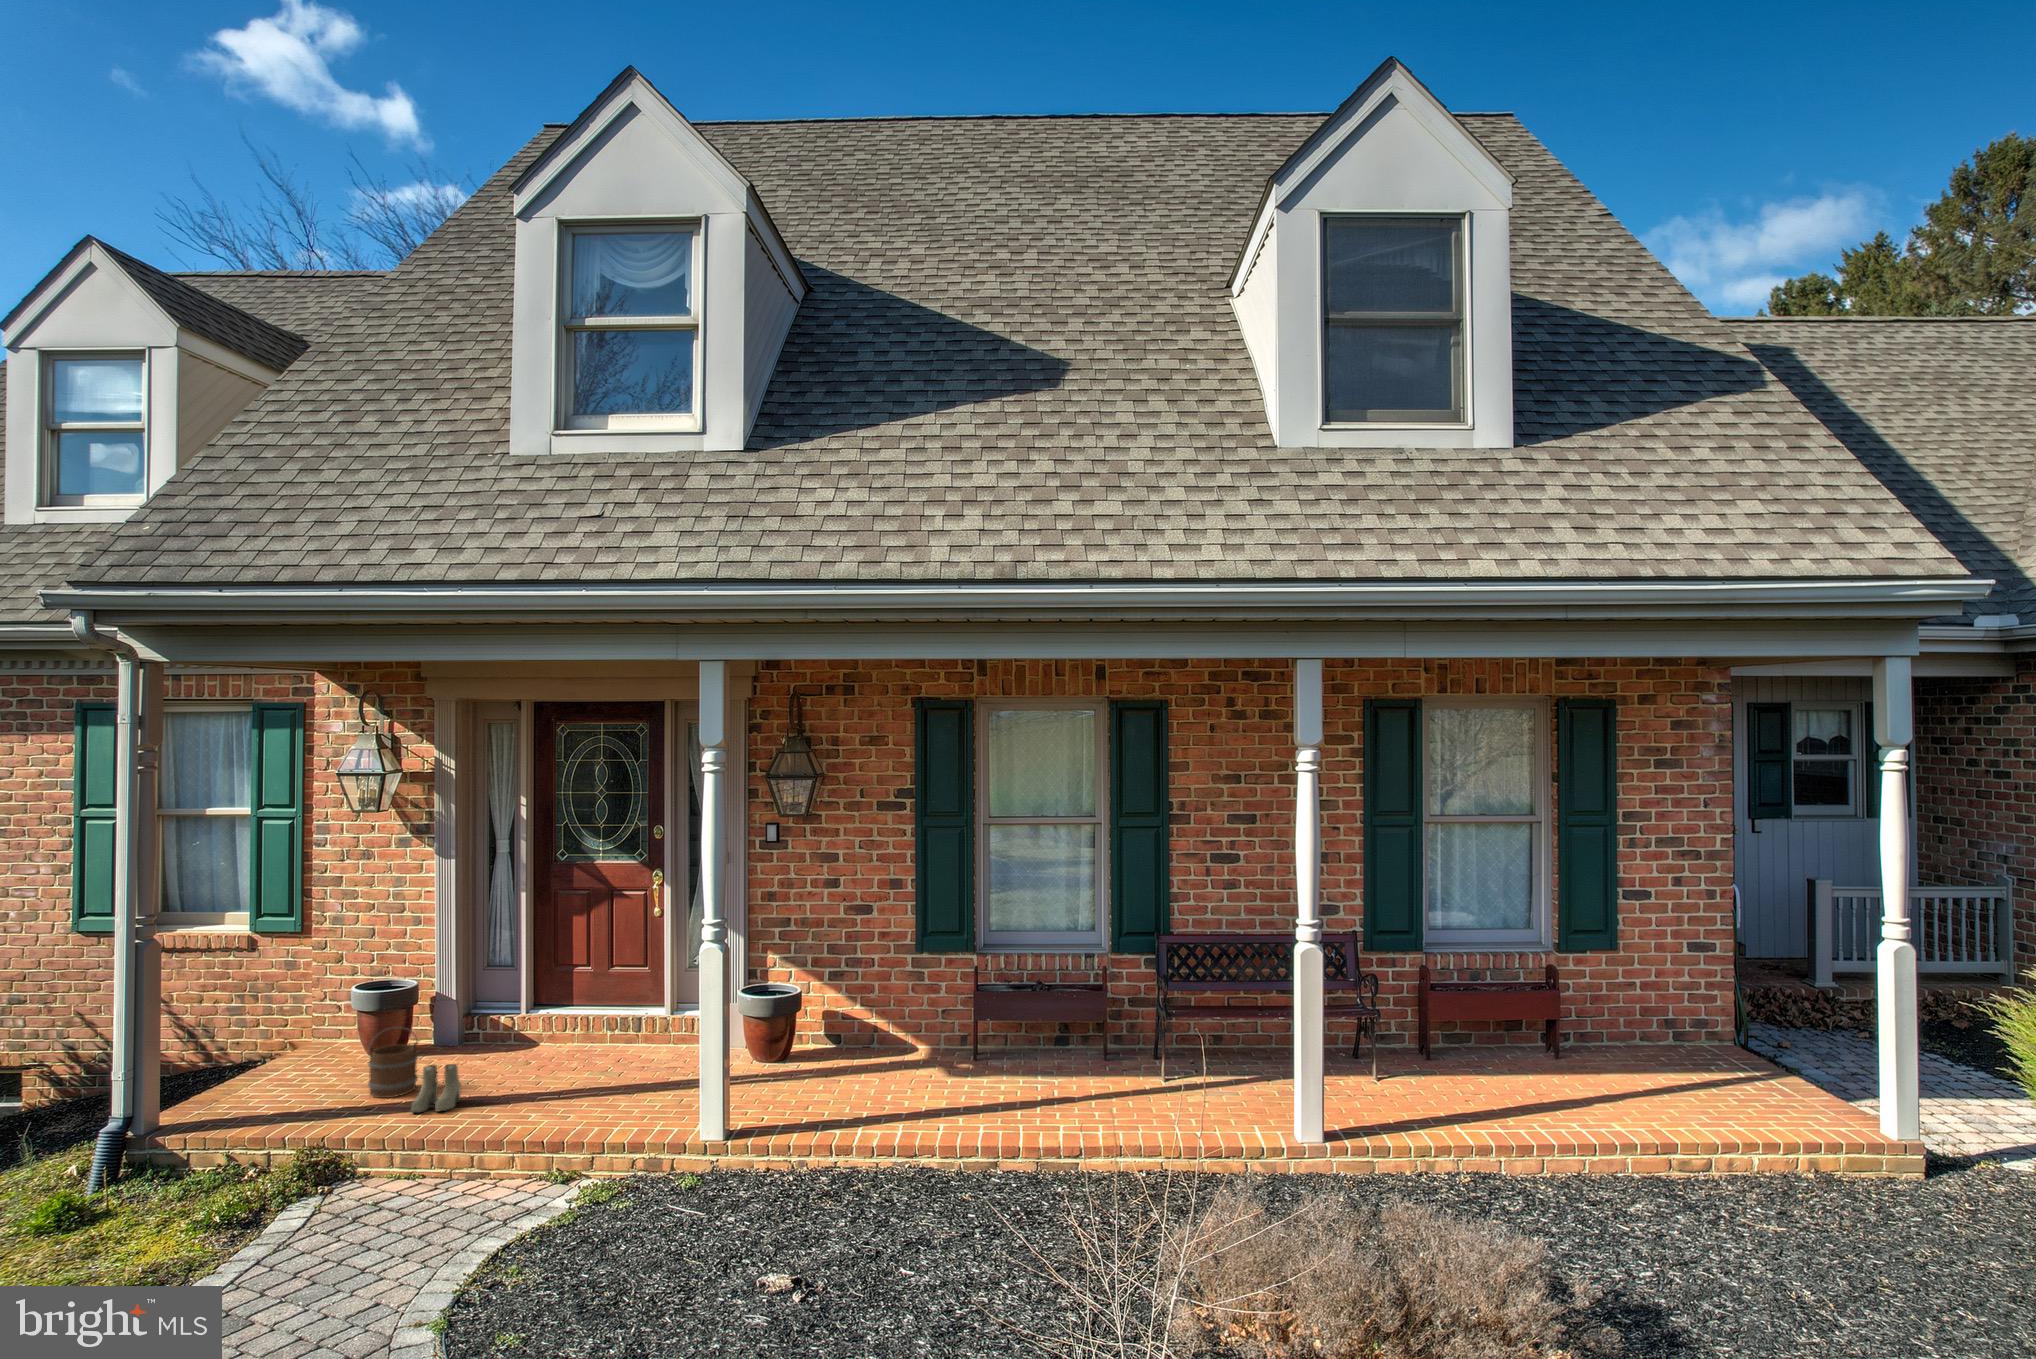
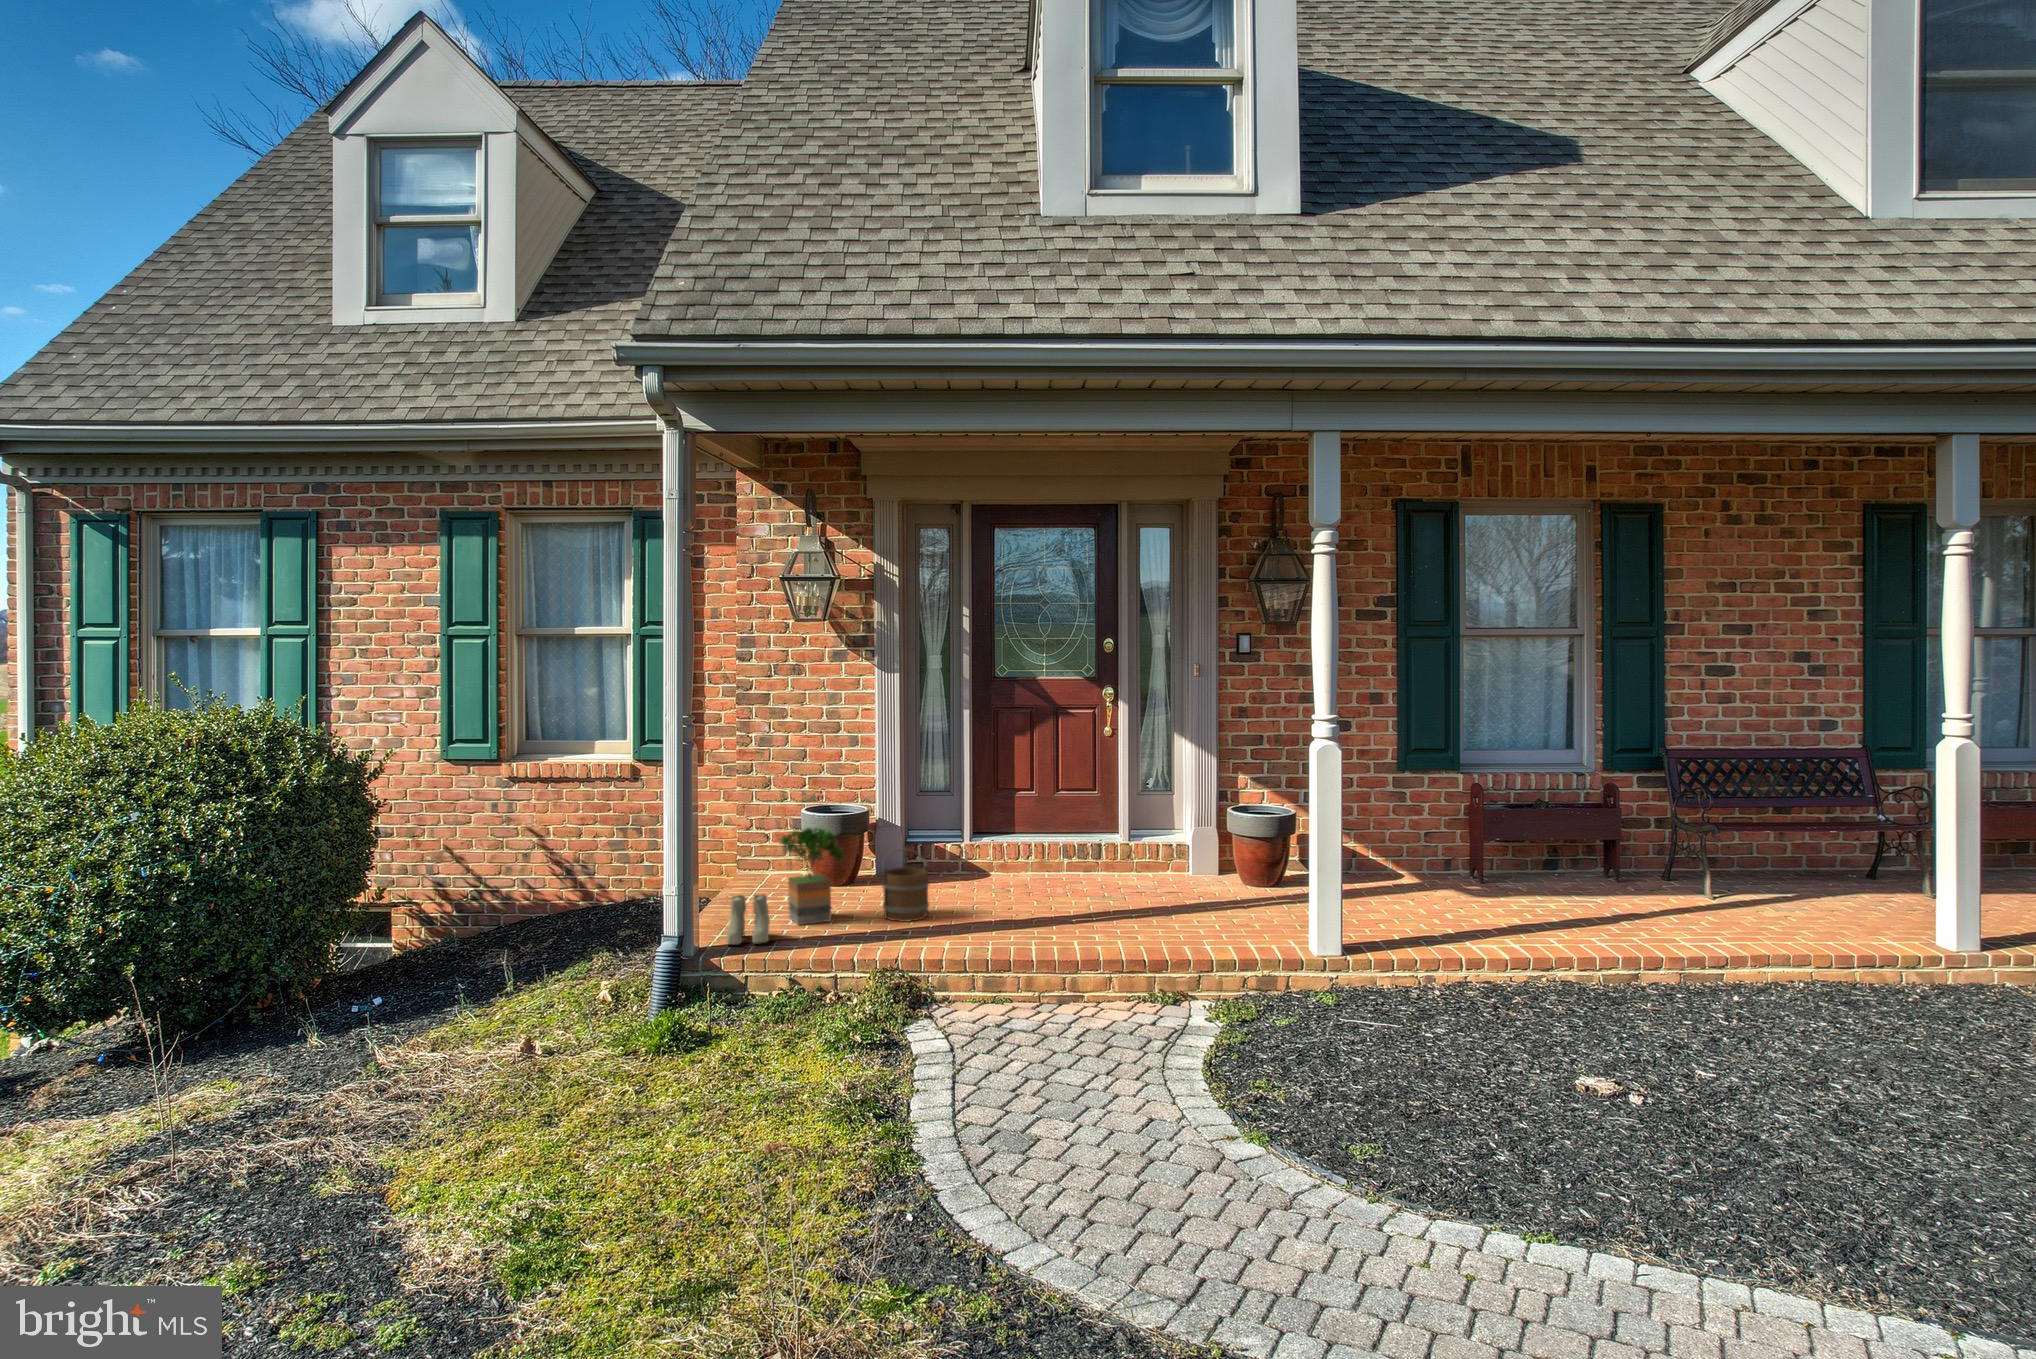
potted tree: none [269,1005,338,1102] -> present [780,828,844,925]
boots: present [411,1064,461,1113] -> present [727,895,770,945]

